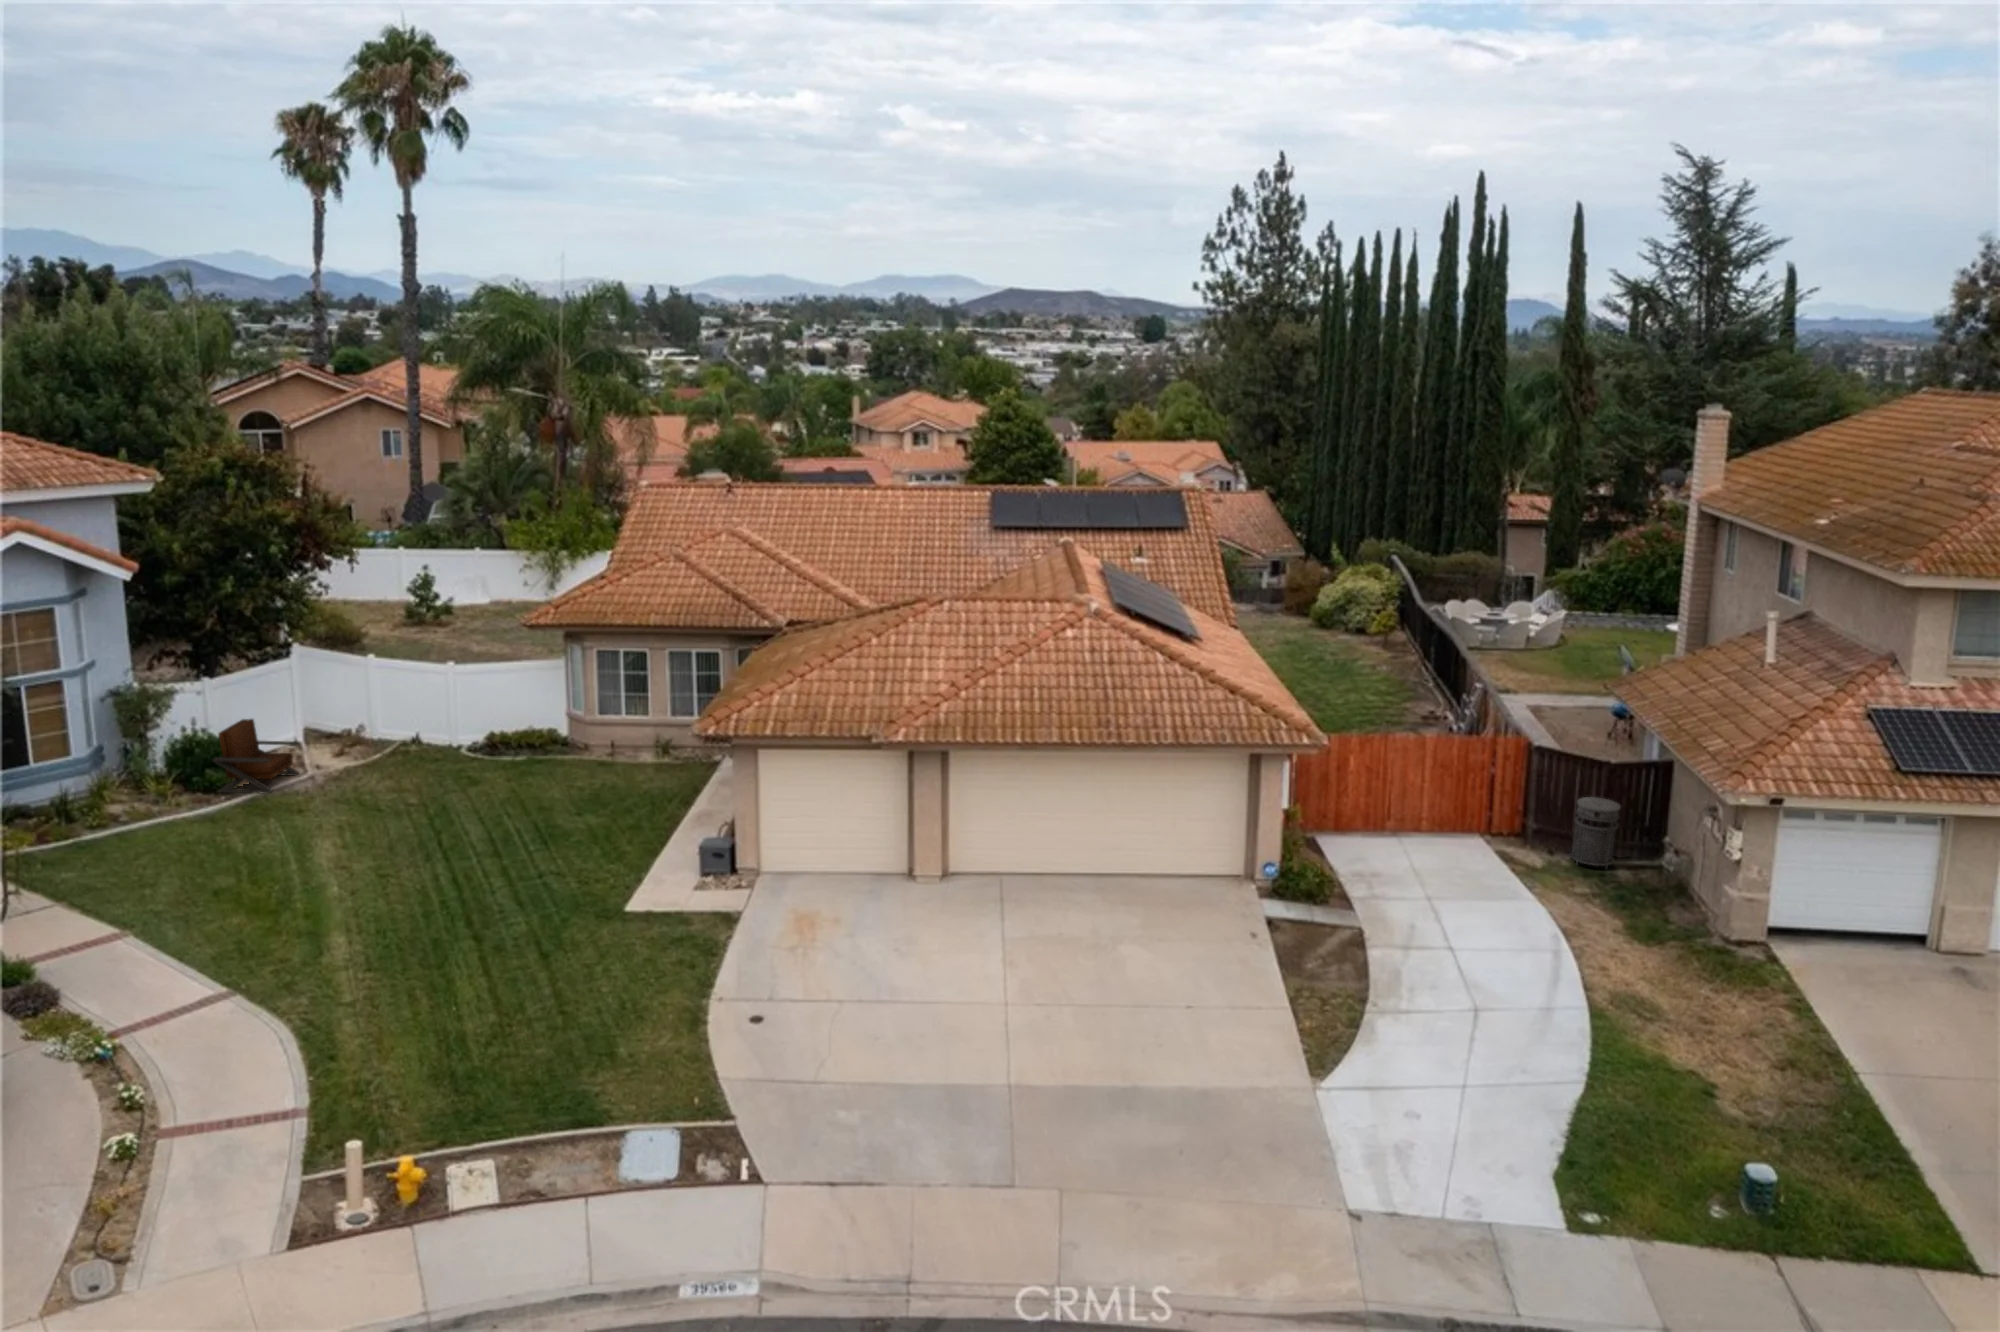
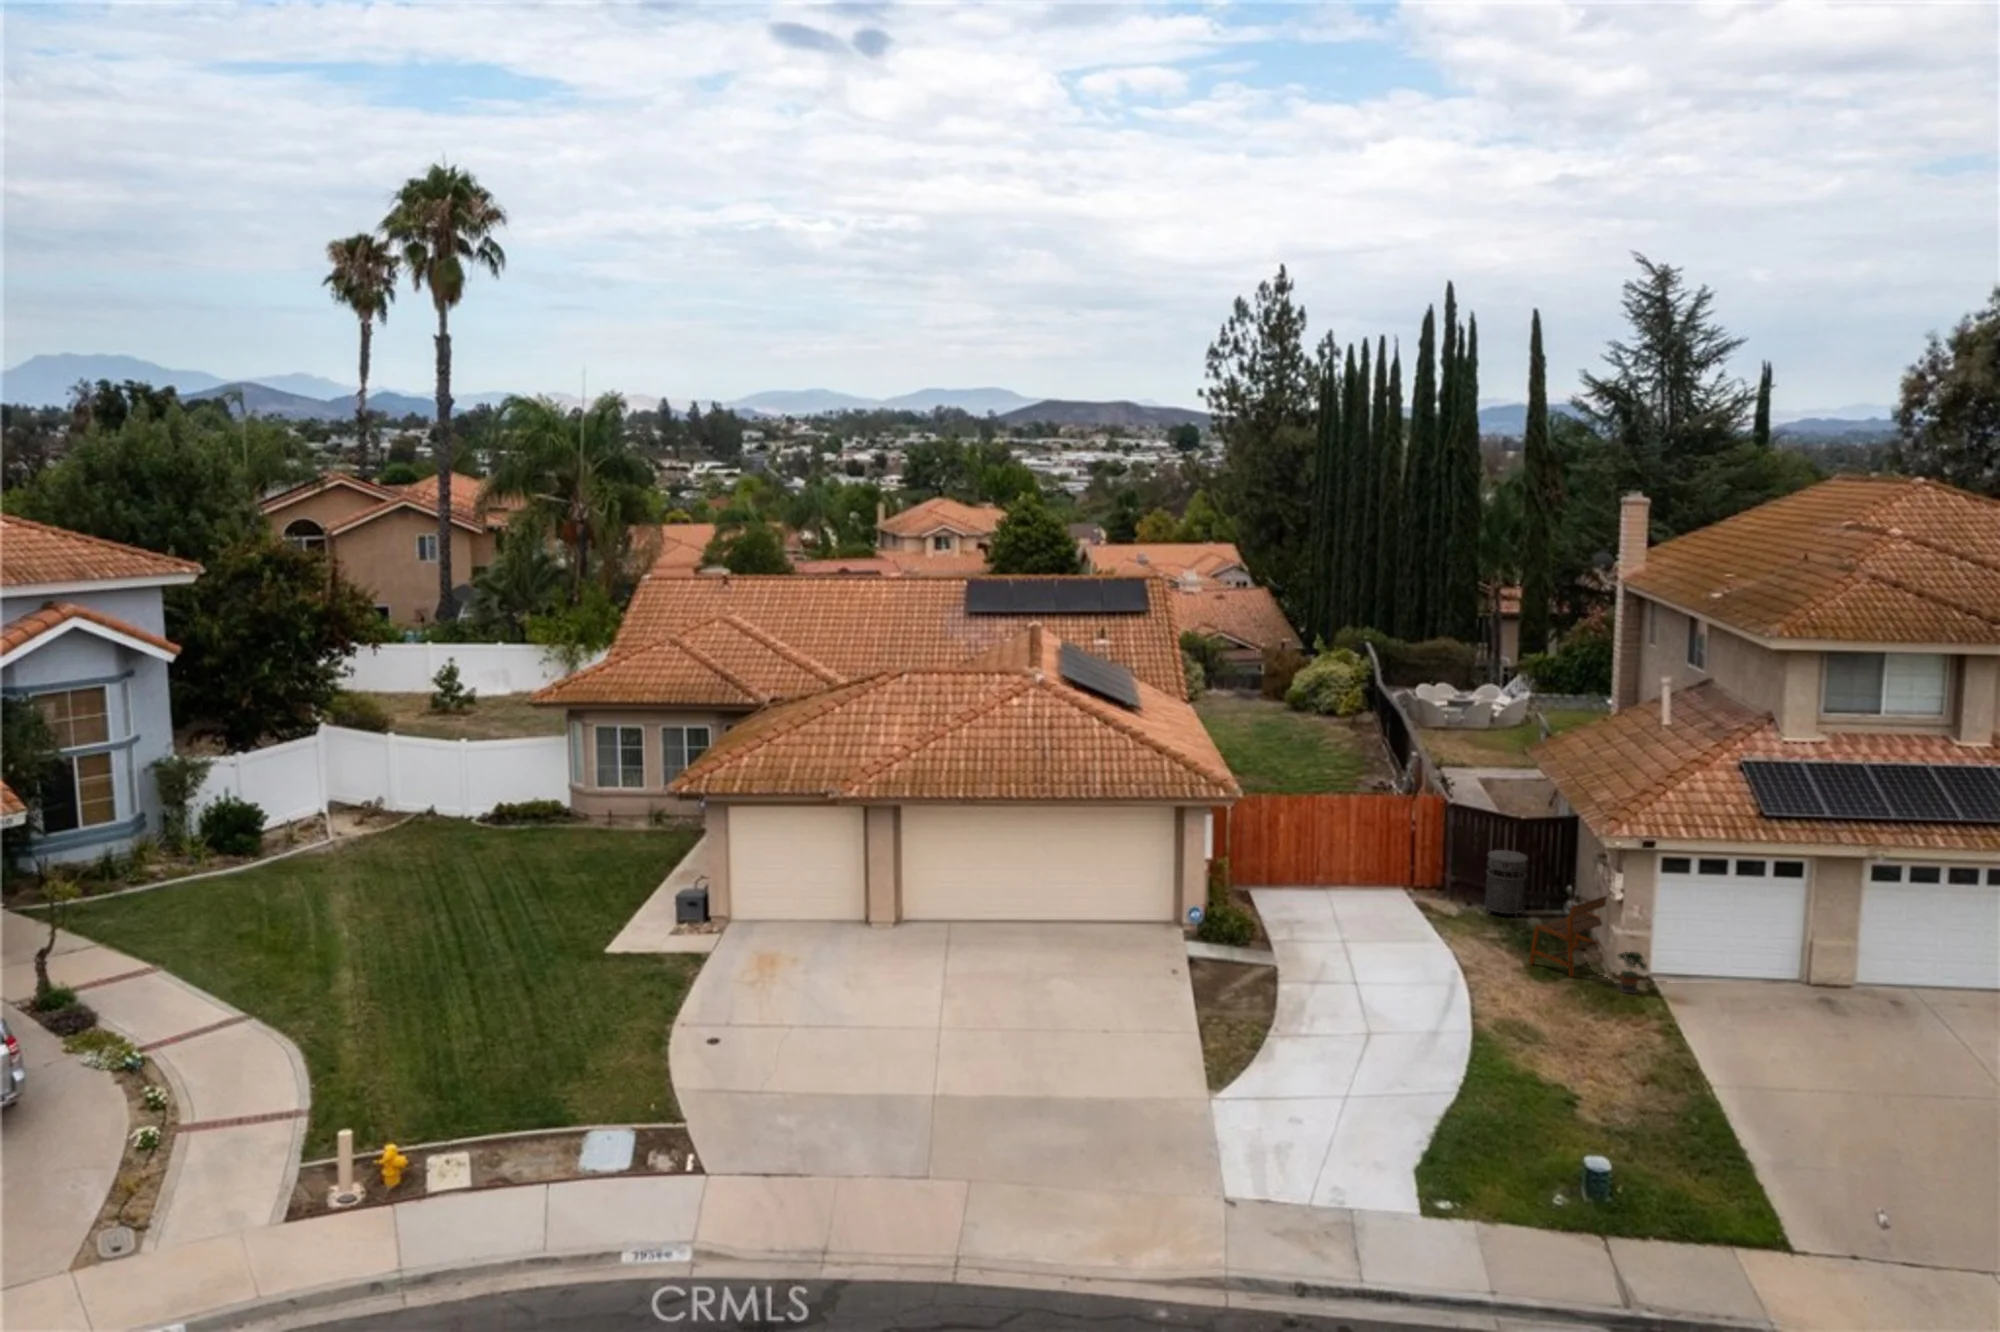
lounge chair: present [213,719,299,794] -> none [241,788,321,856]
bench: none [1631,849,1728,941] -> present [1529,896,1607,977]
potted tree: none [1733,914,1767,961] -> present [1618,952,1646,993]

